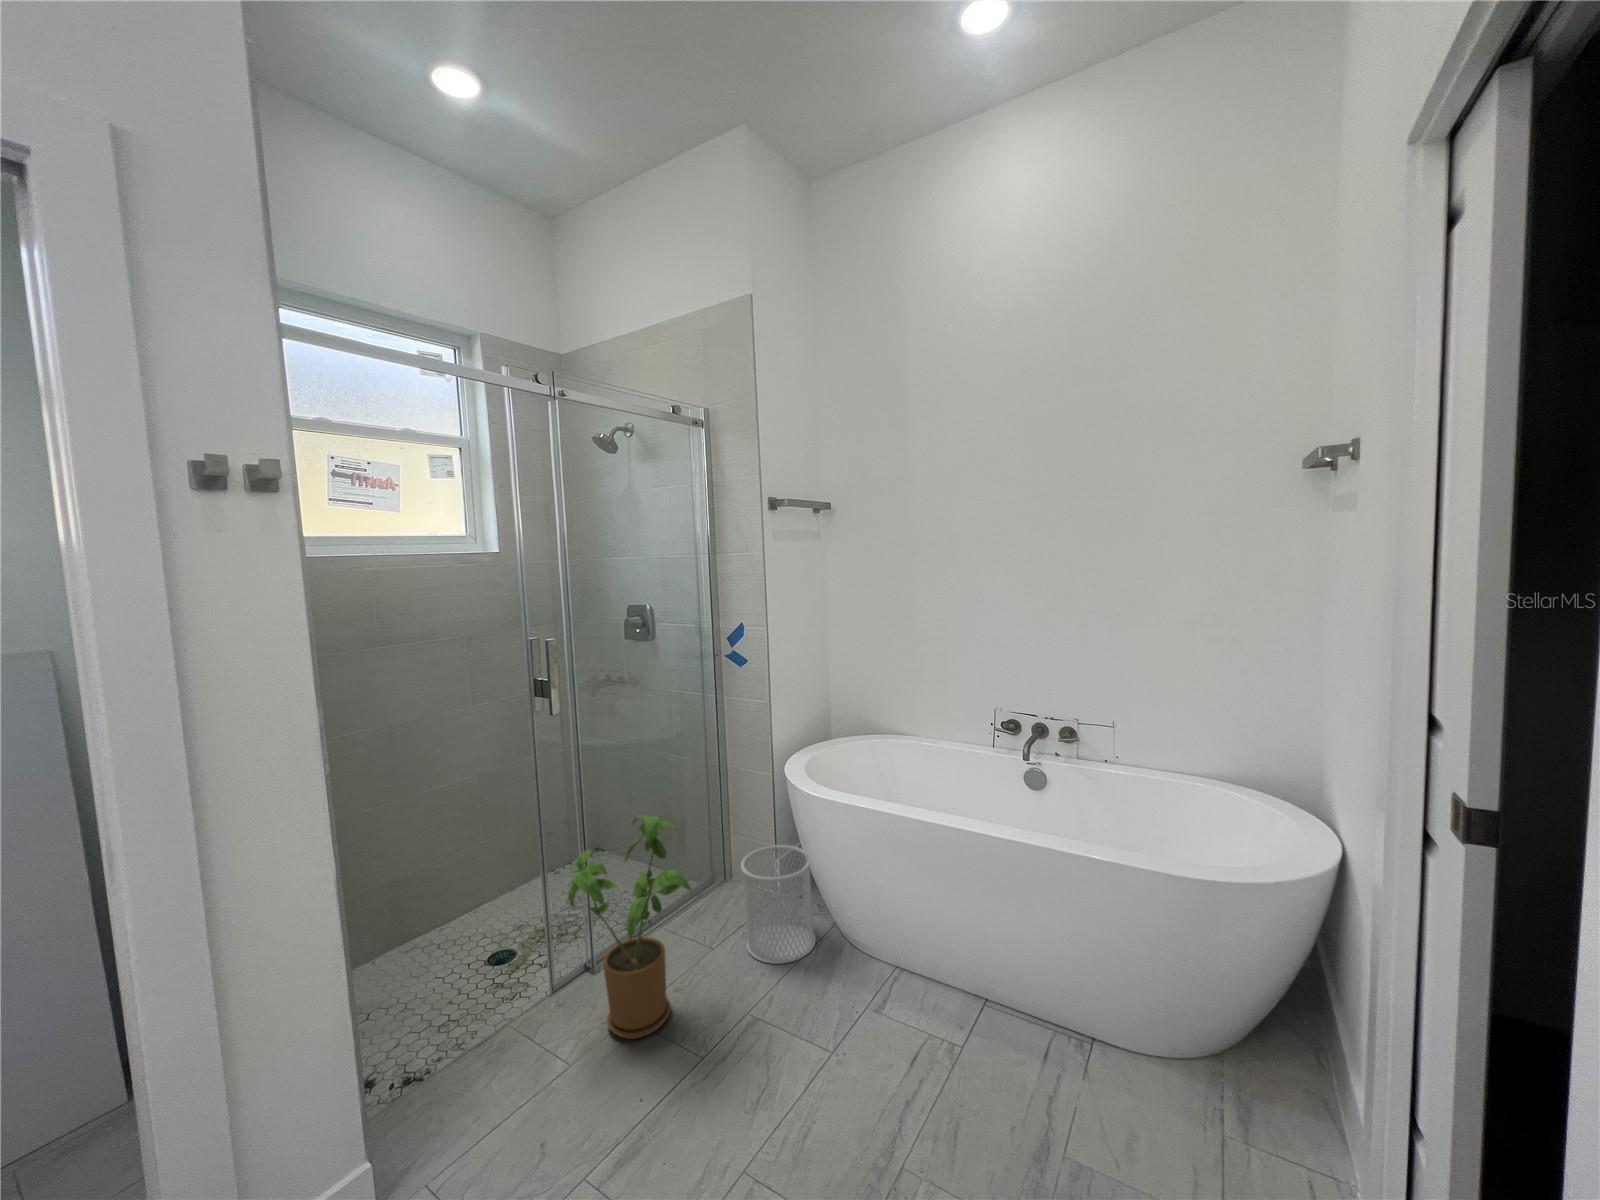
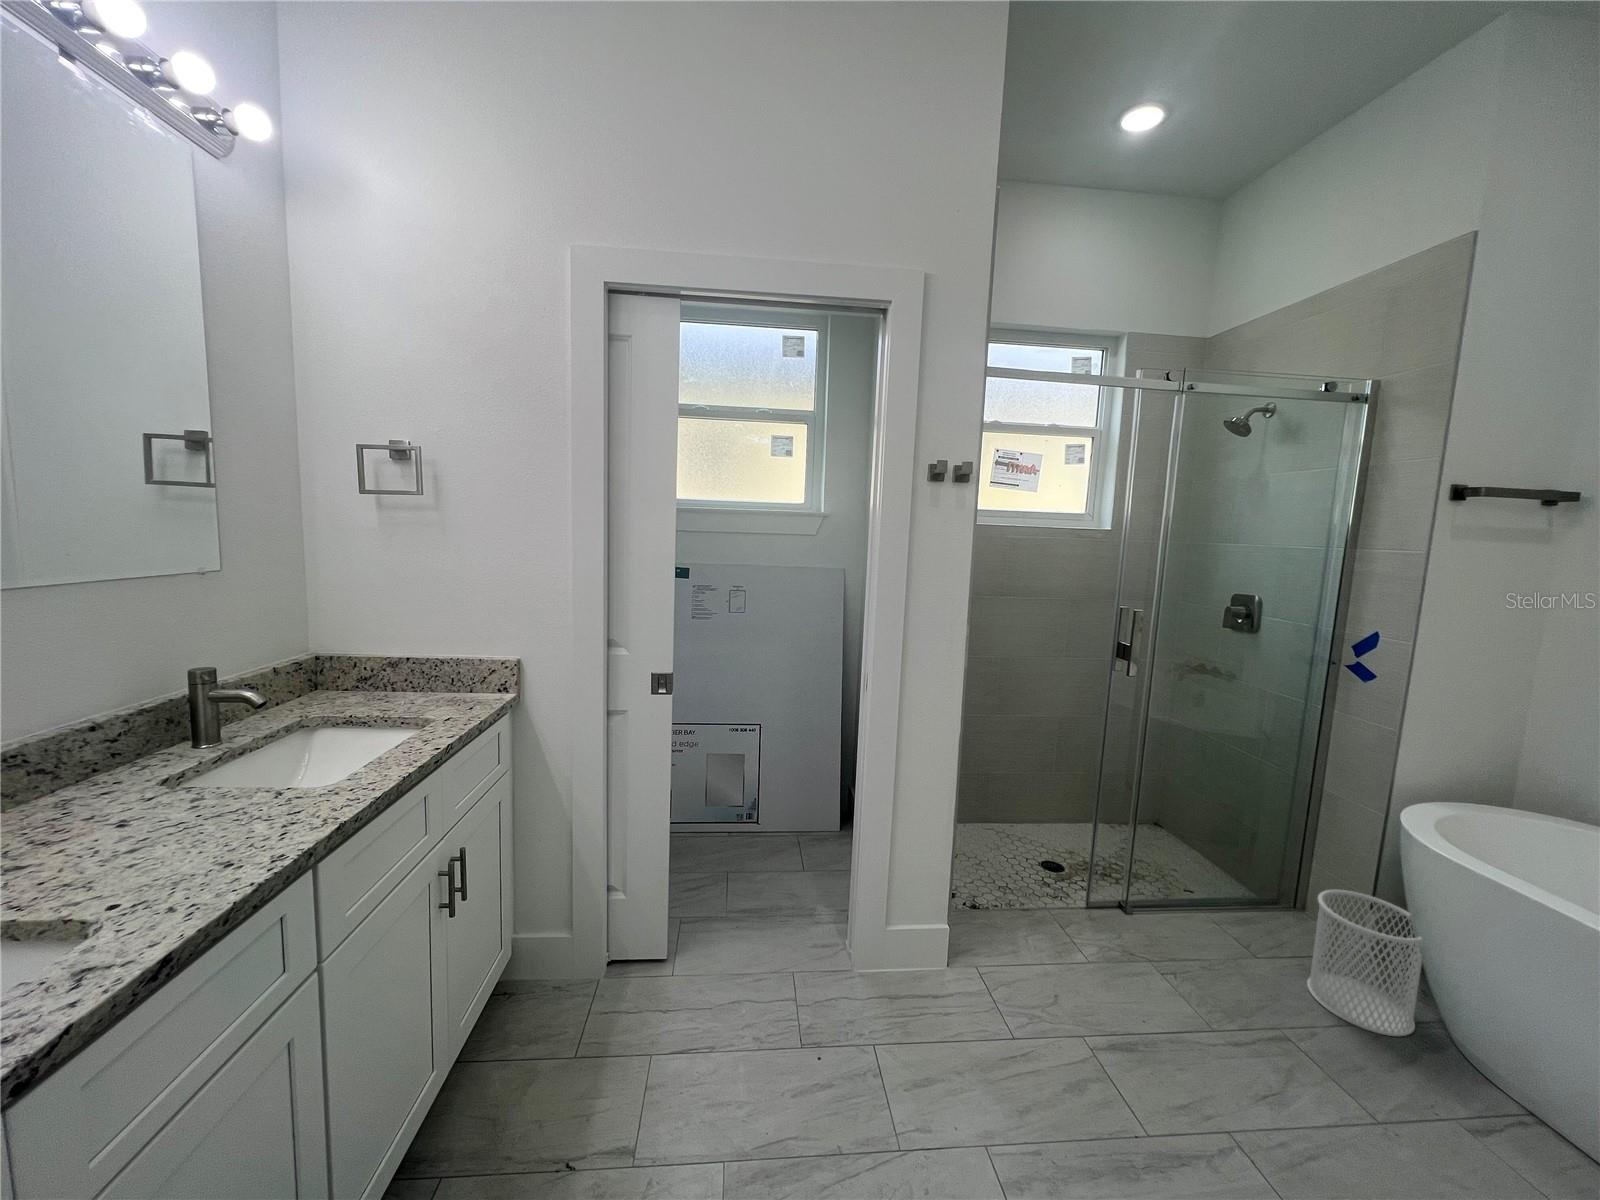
house plant: present [568,815,691,1039] -> none [1118,796,1248,994]

